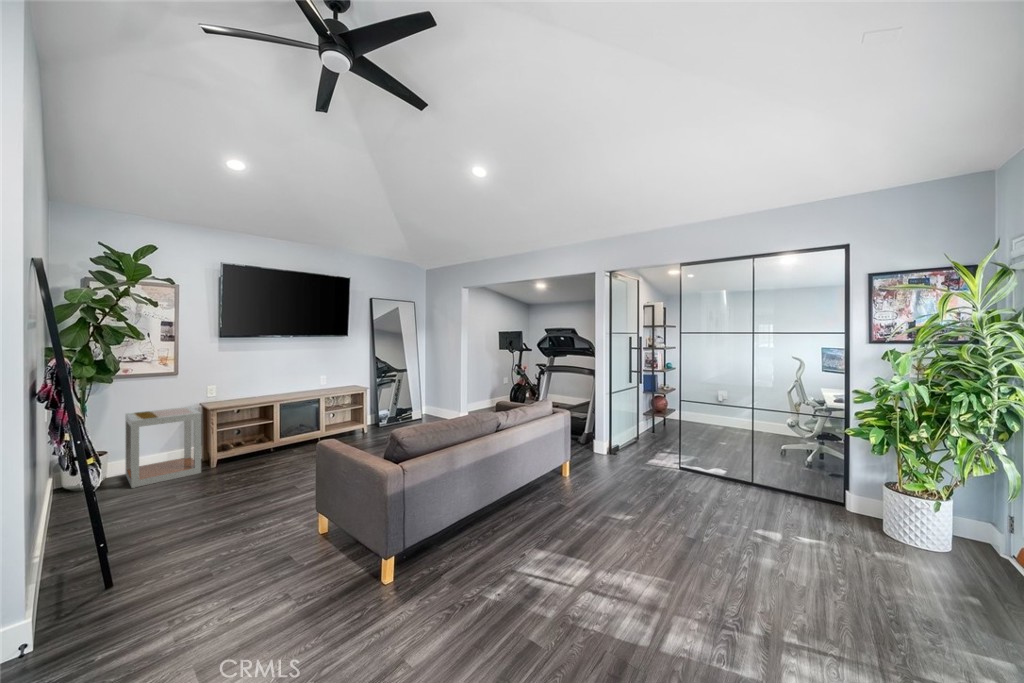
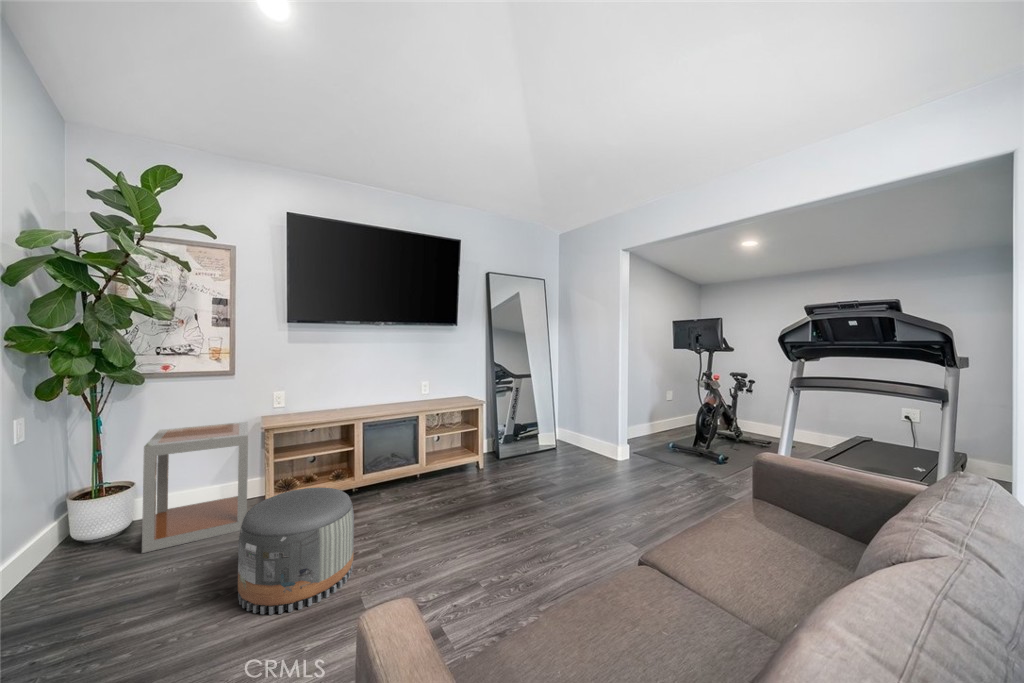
pouf: none [216,438,284,498] -> present [238,487,354,615]

